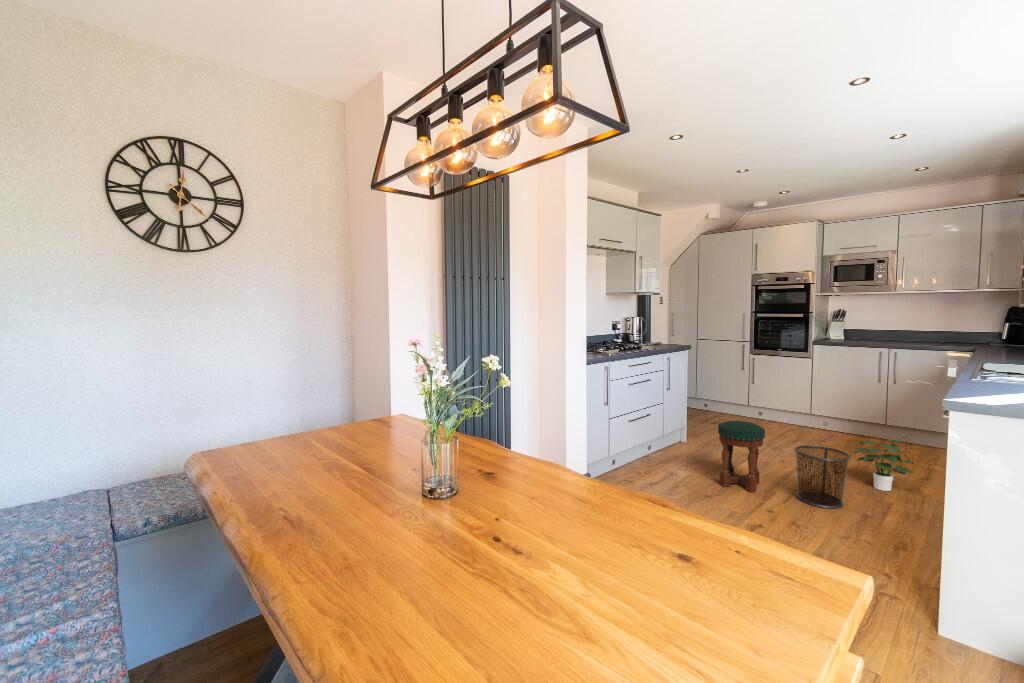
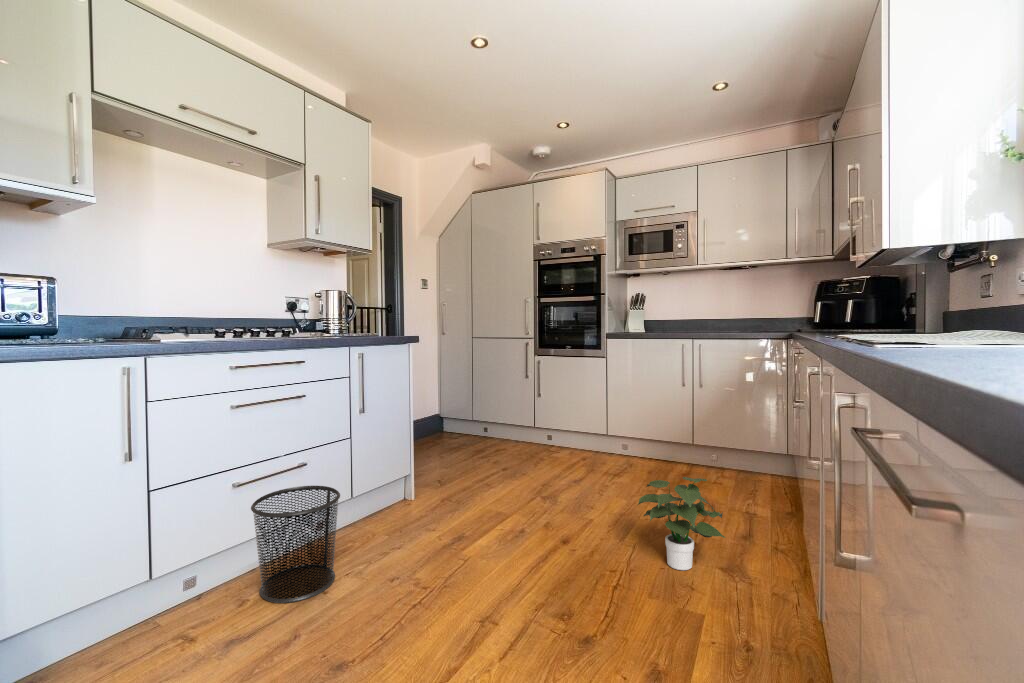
stool: present [718,421,765,492] -> none [396,464,480,614]
waste bin: present [794,445,850,508] -> present [251,486,340,603]

